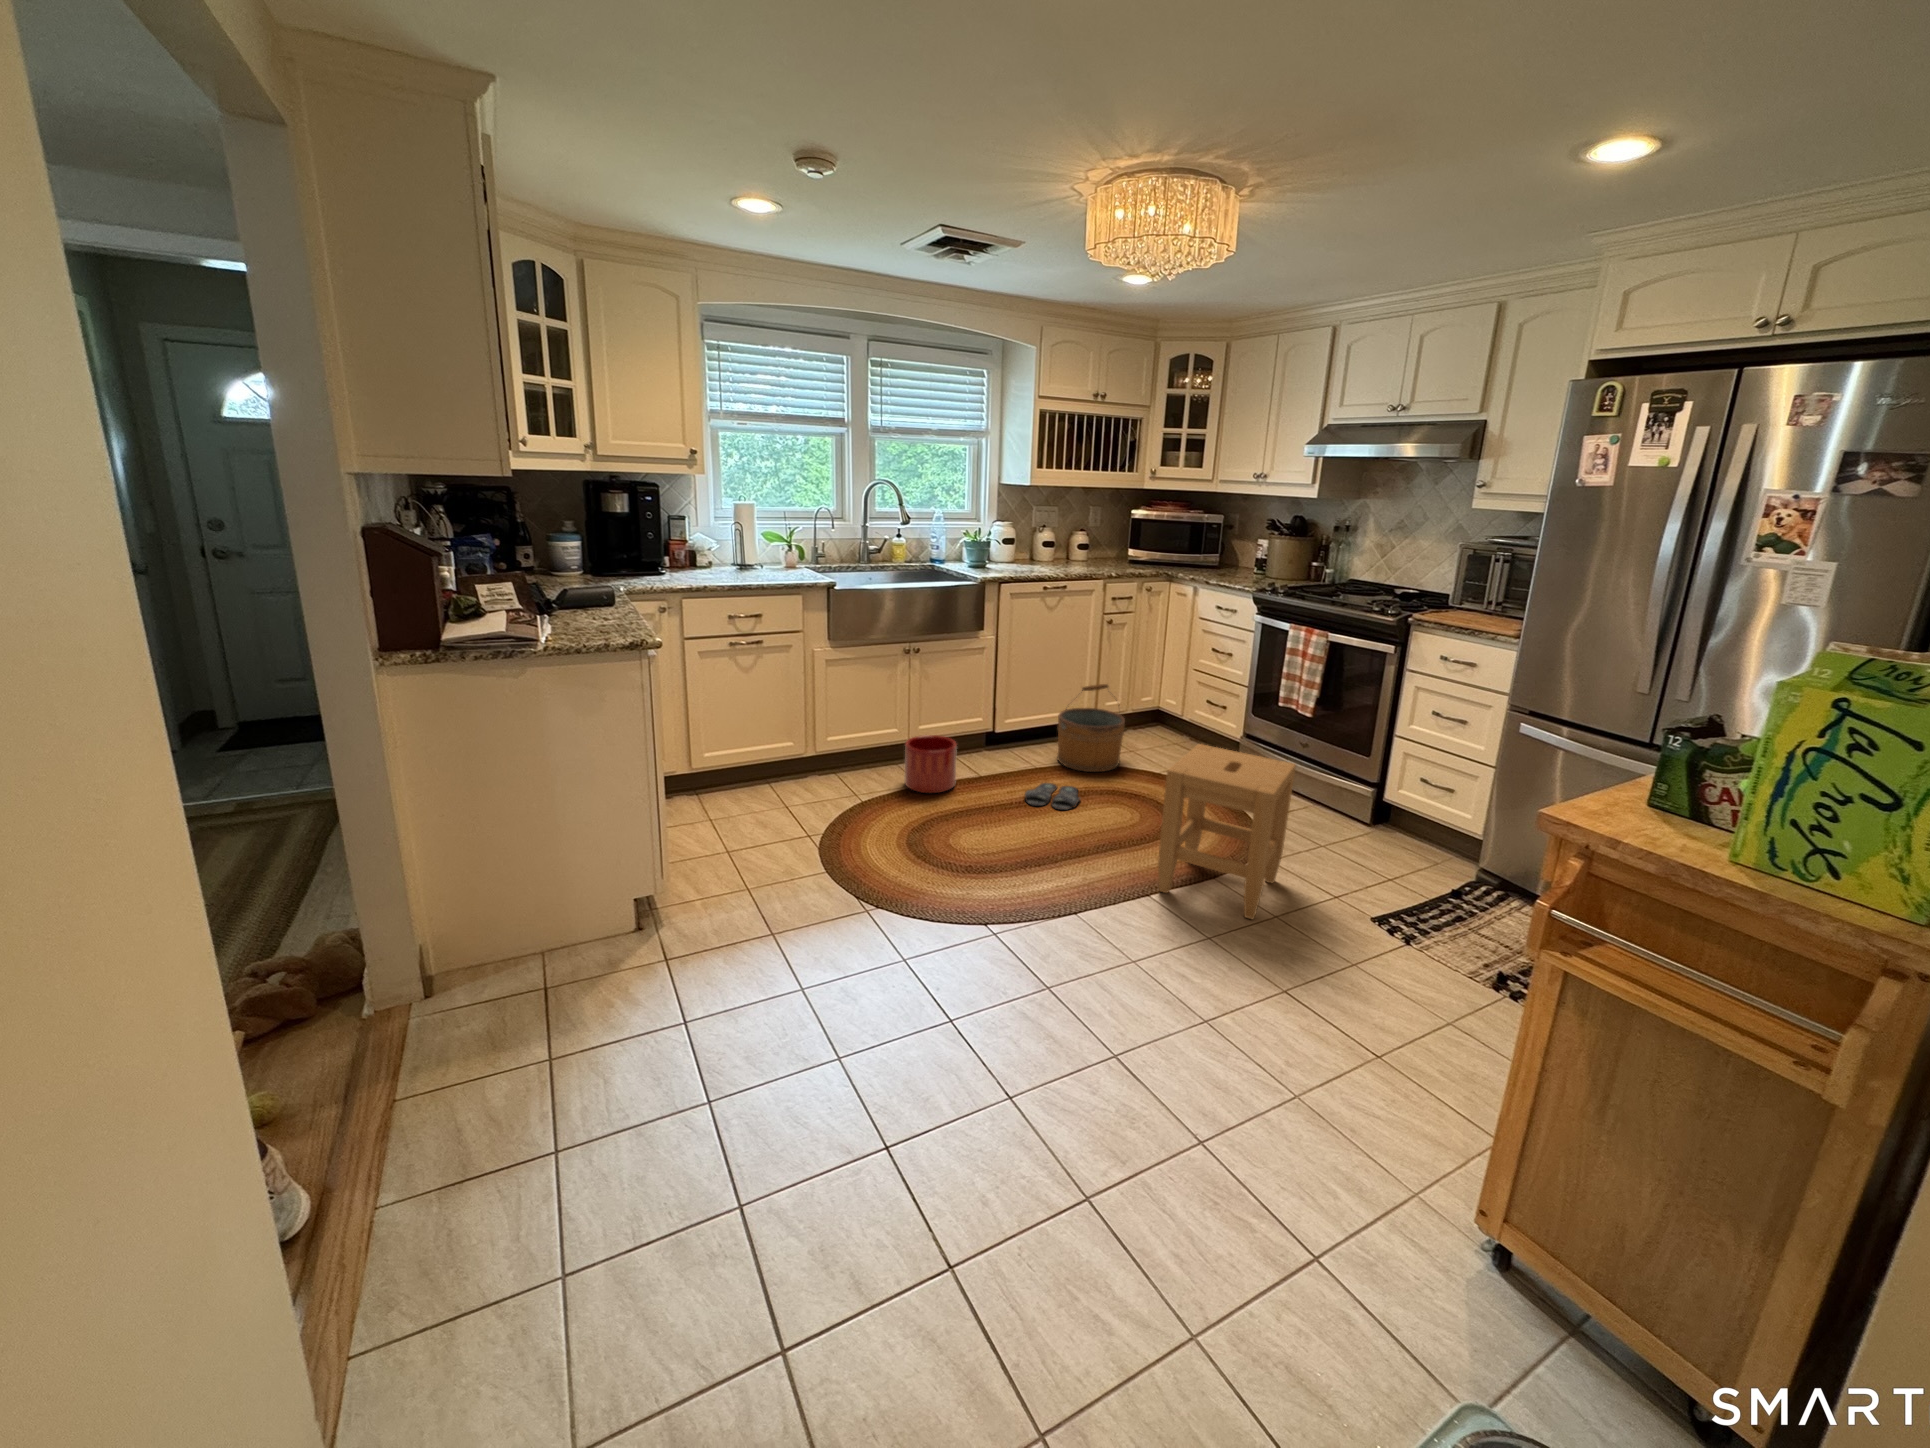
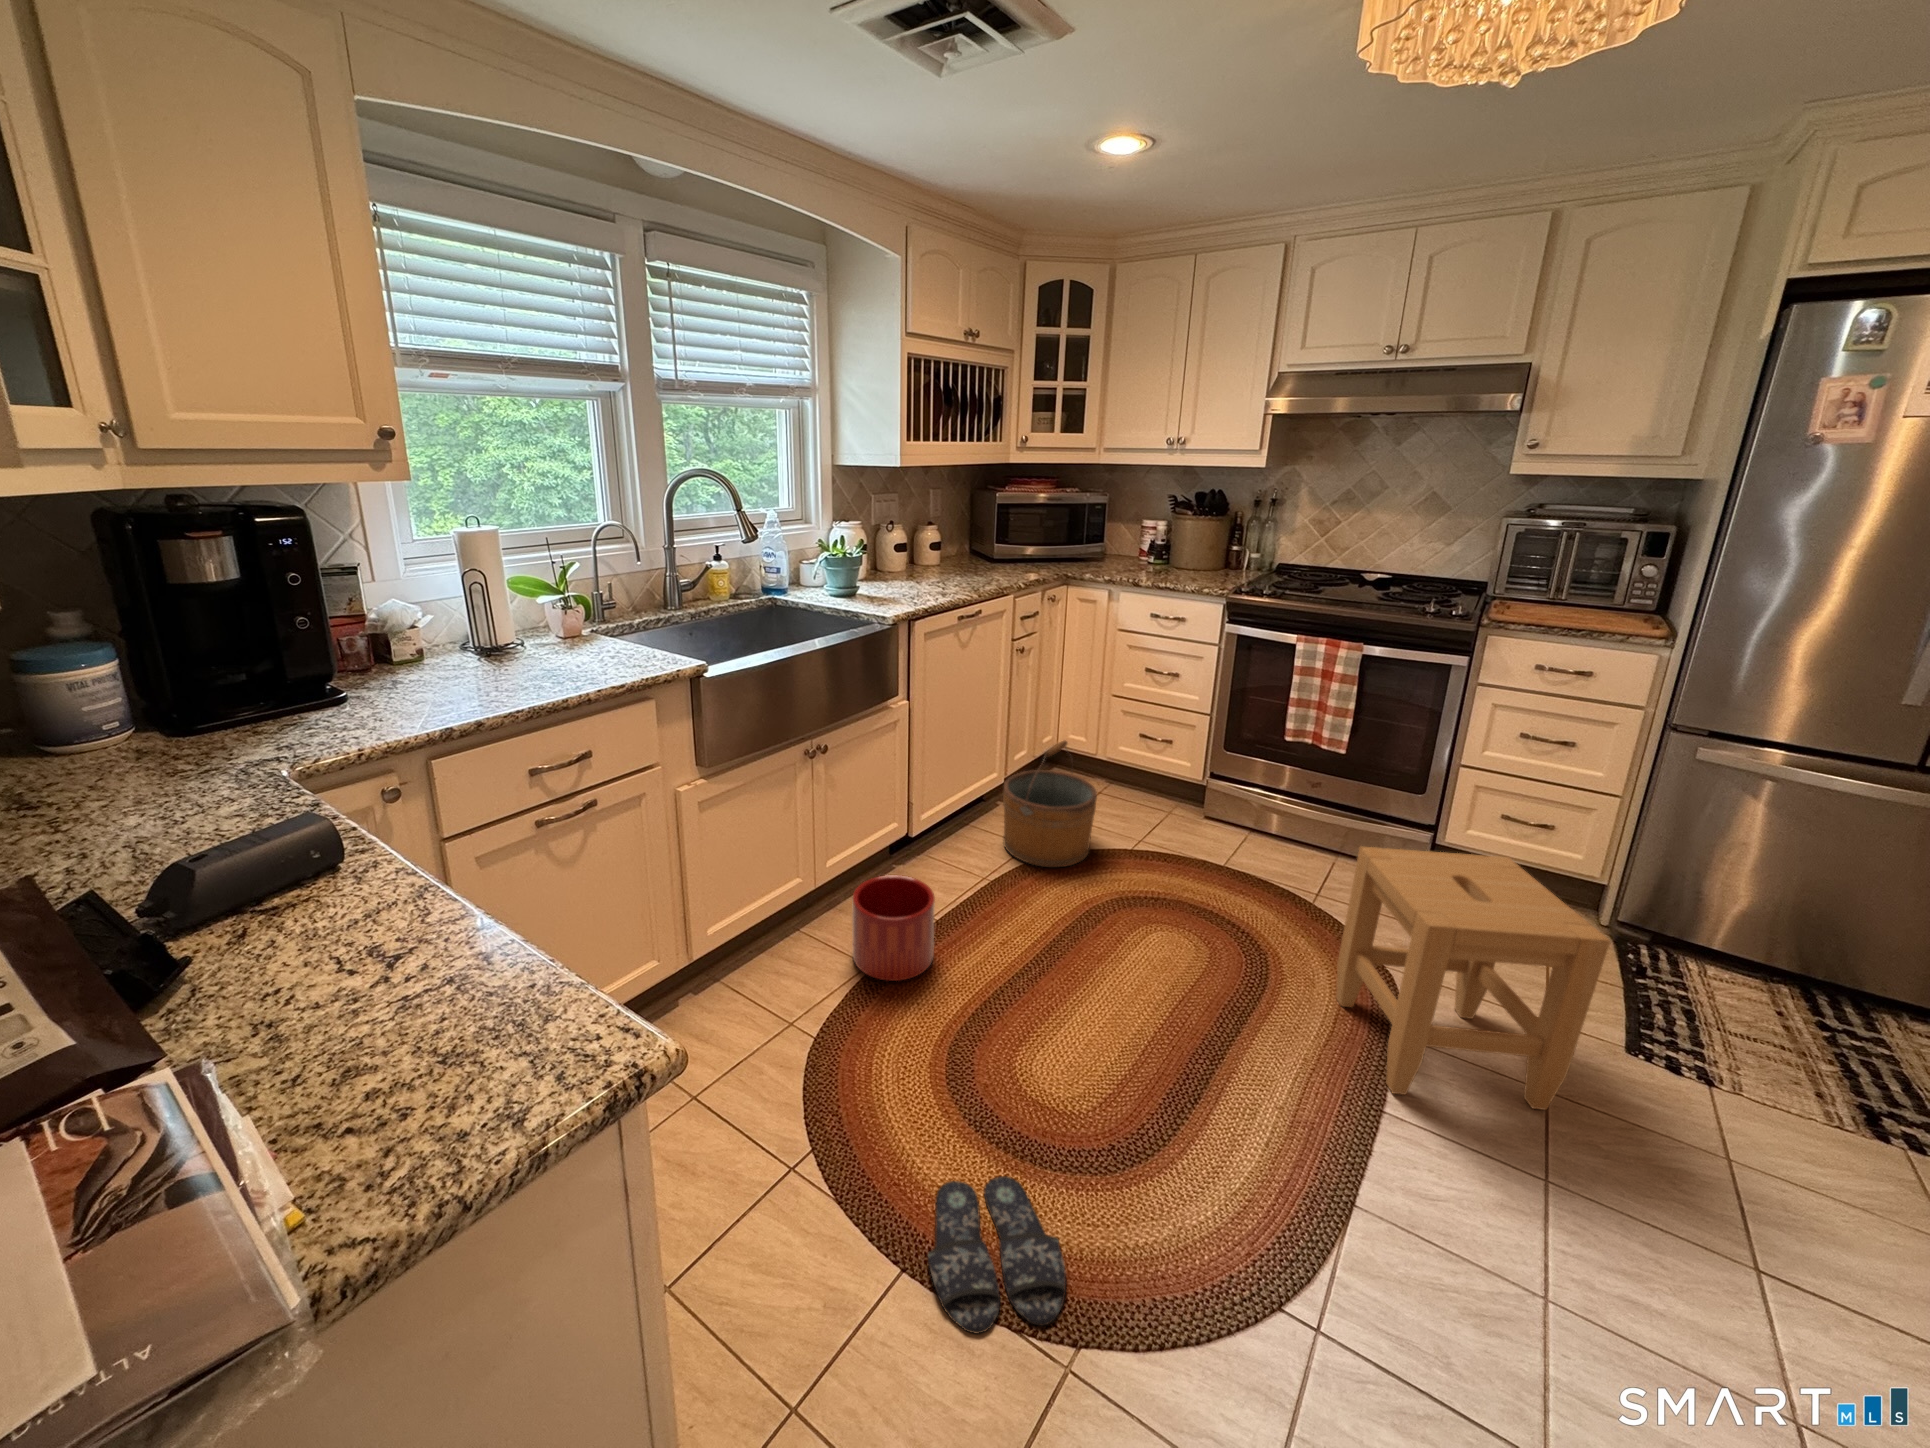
slippers: present [1025,783,1080,810] -> present [928,1176,1066,1334]

